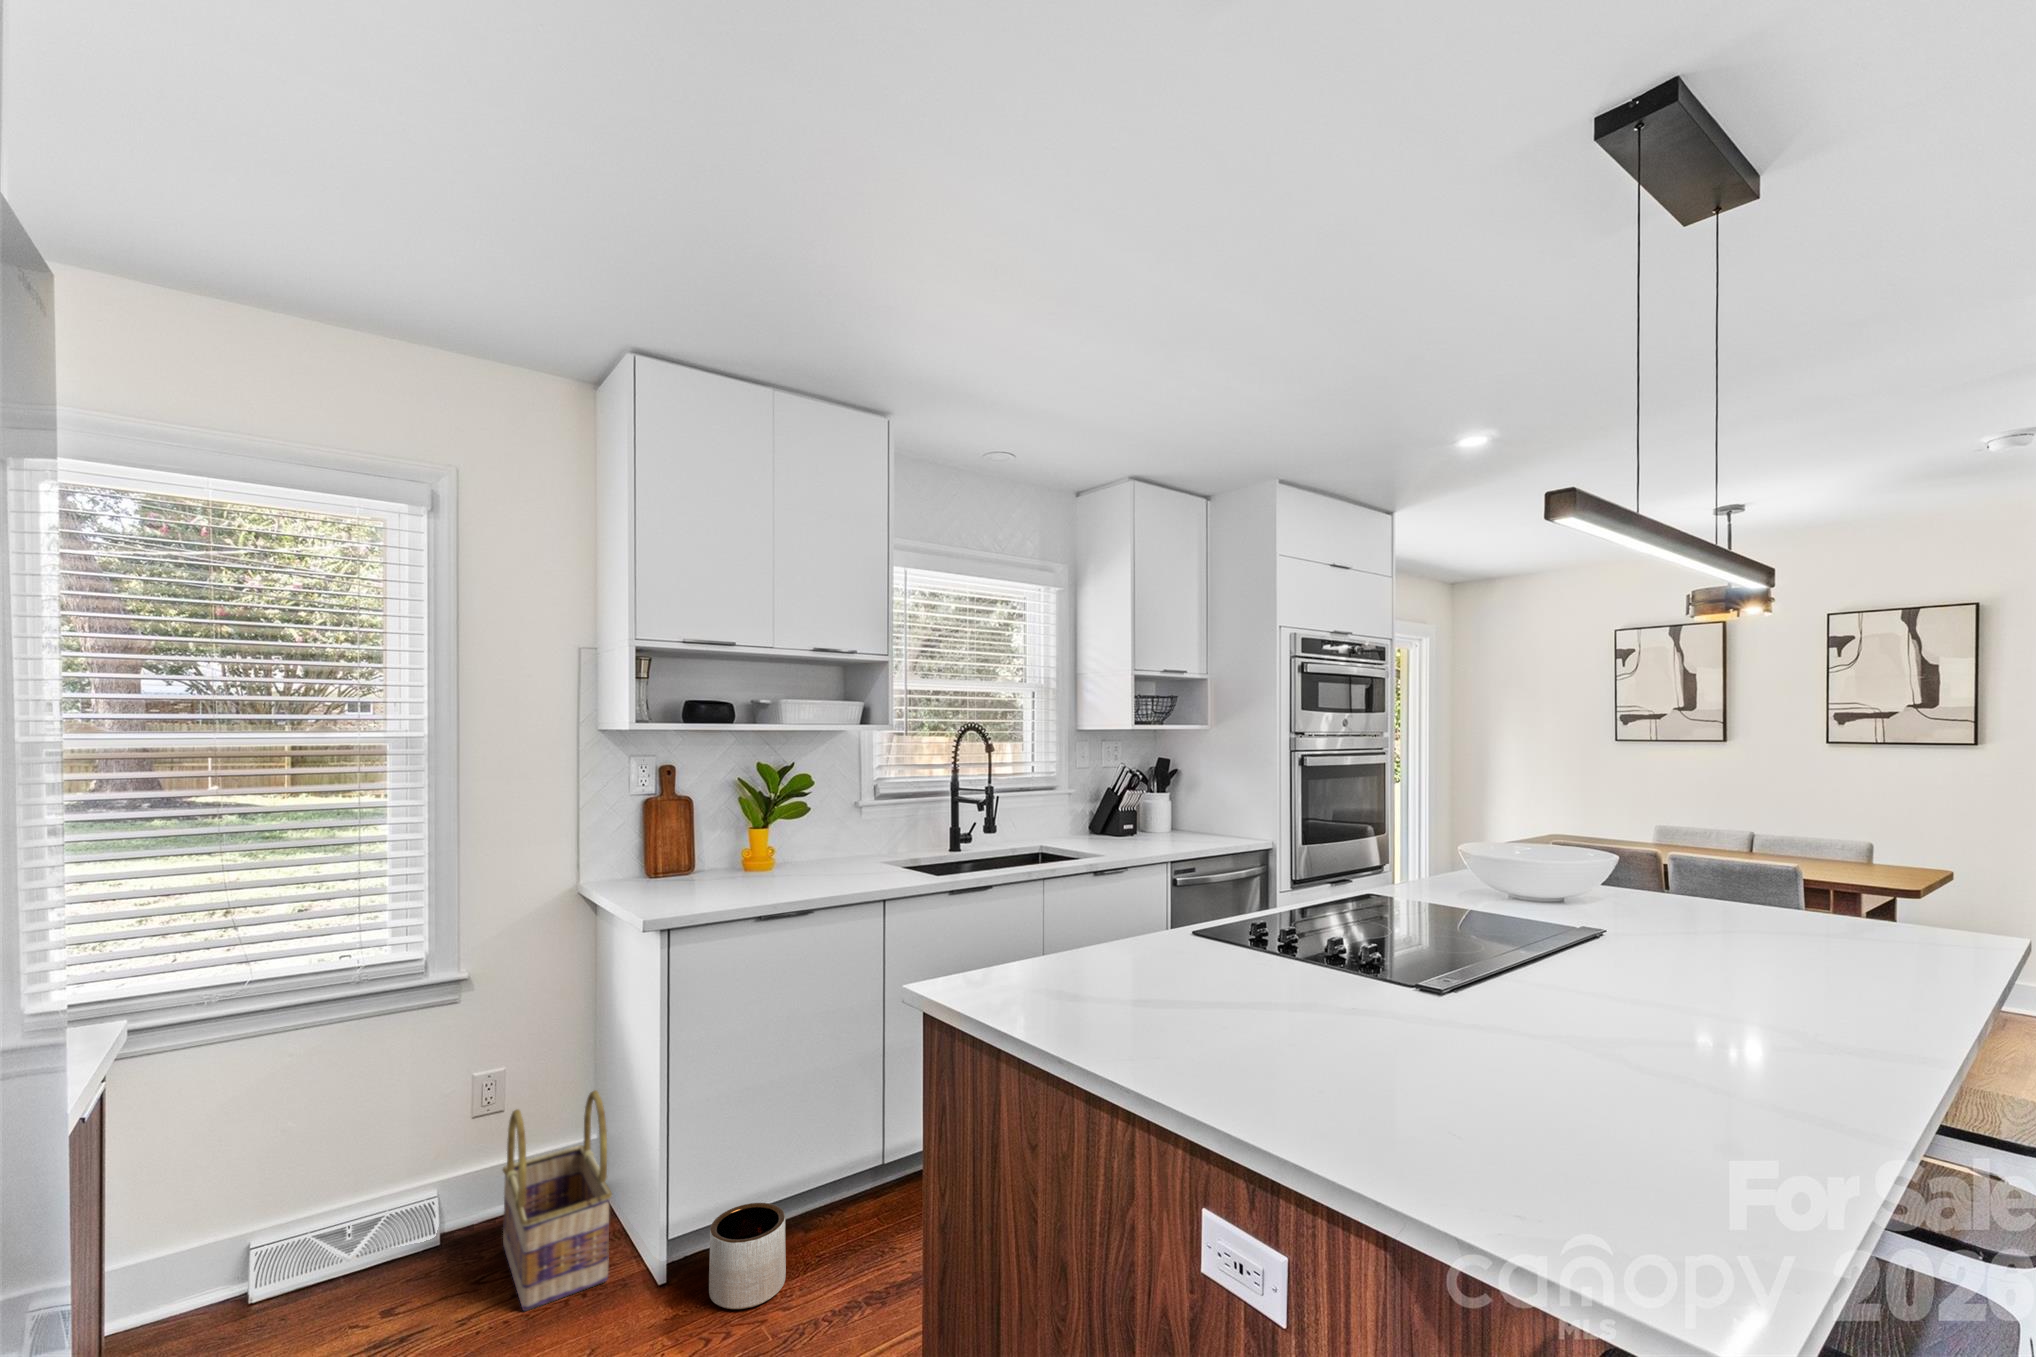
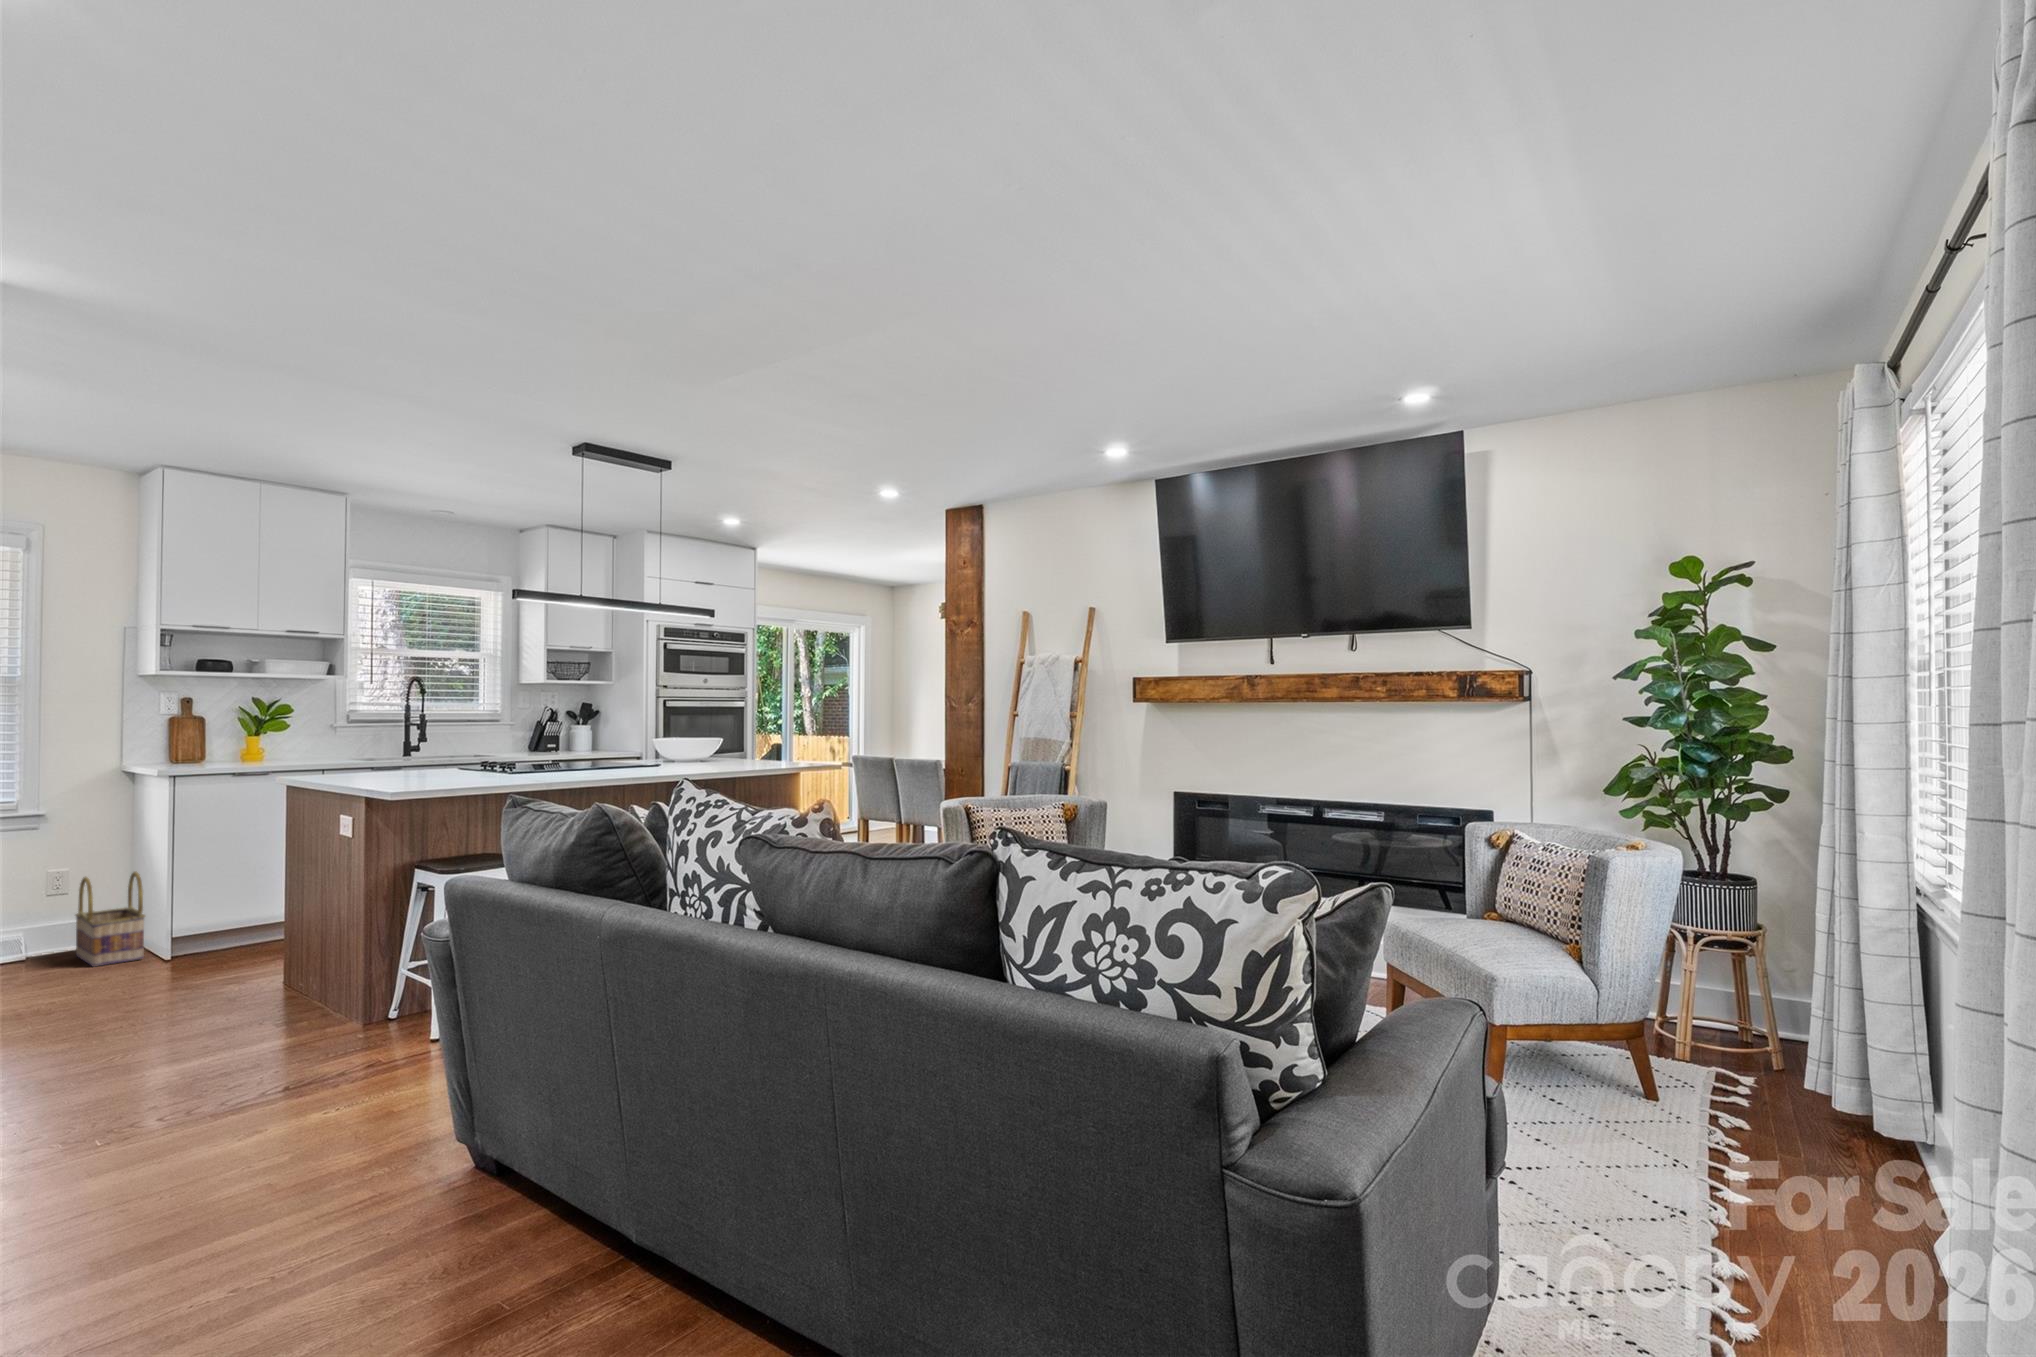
planter: present [709,1203,786,1309] -> none [203,920,250,960]

